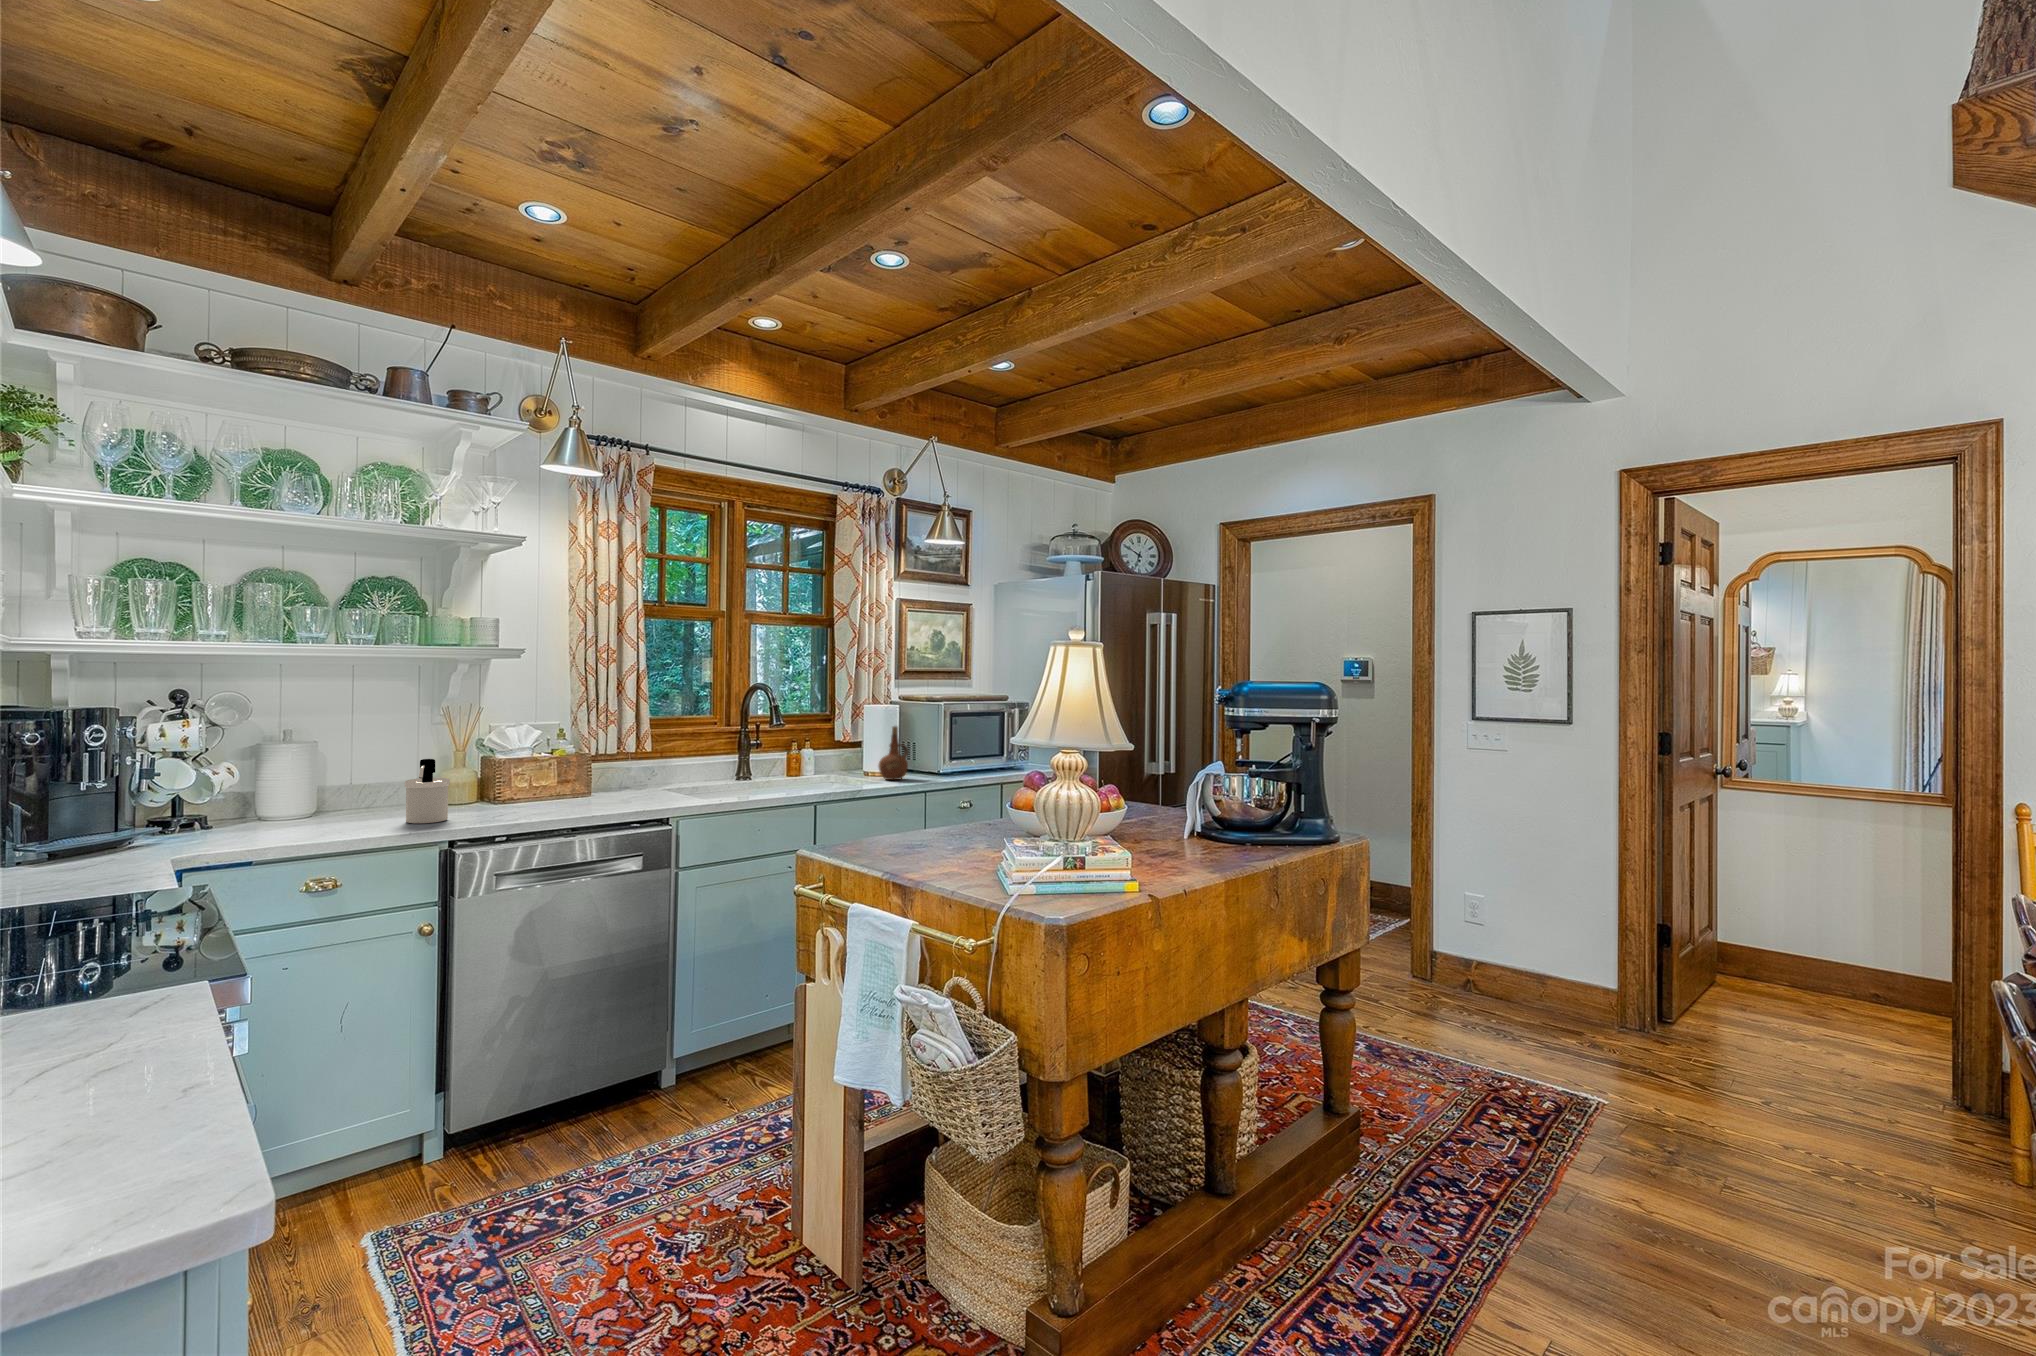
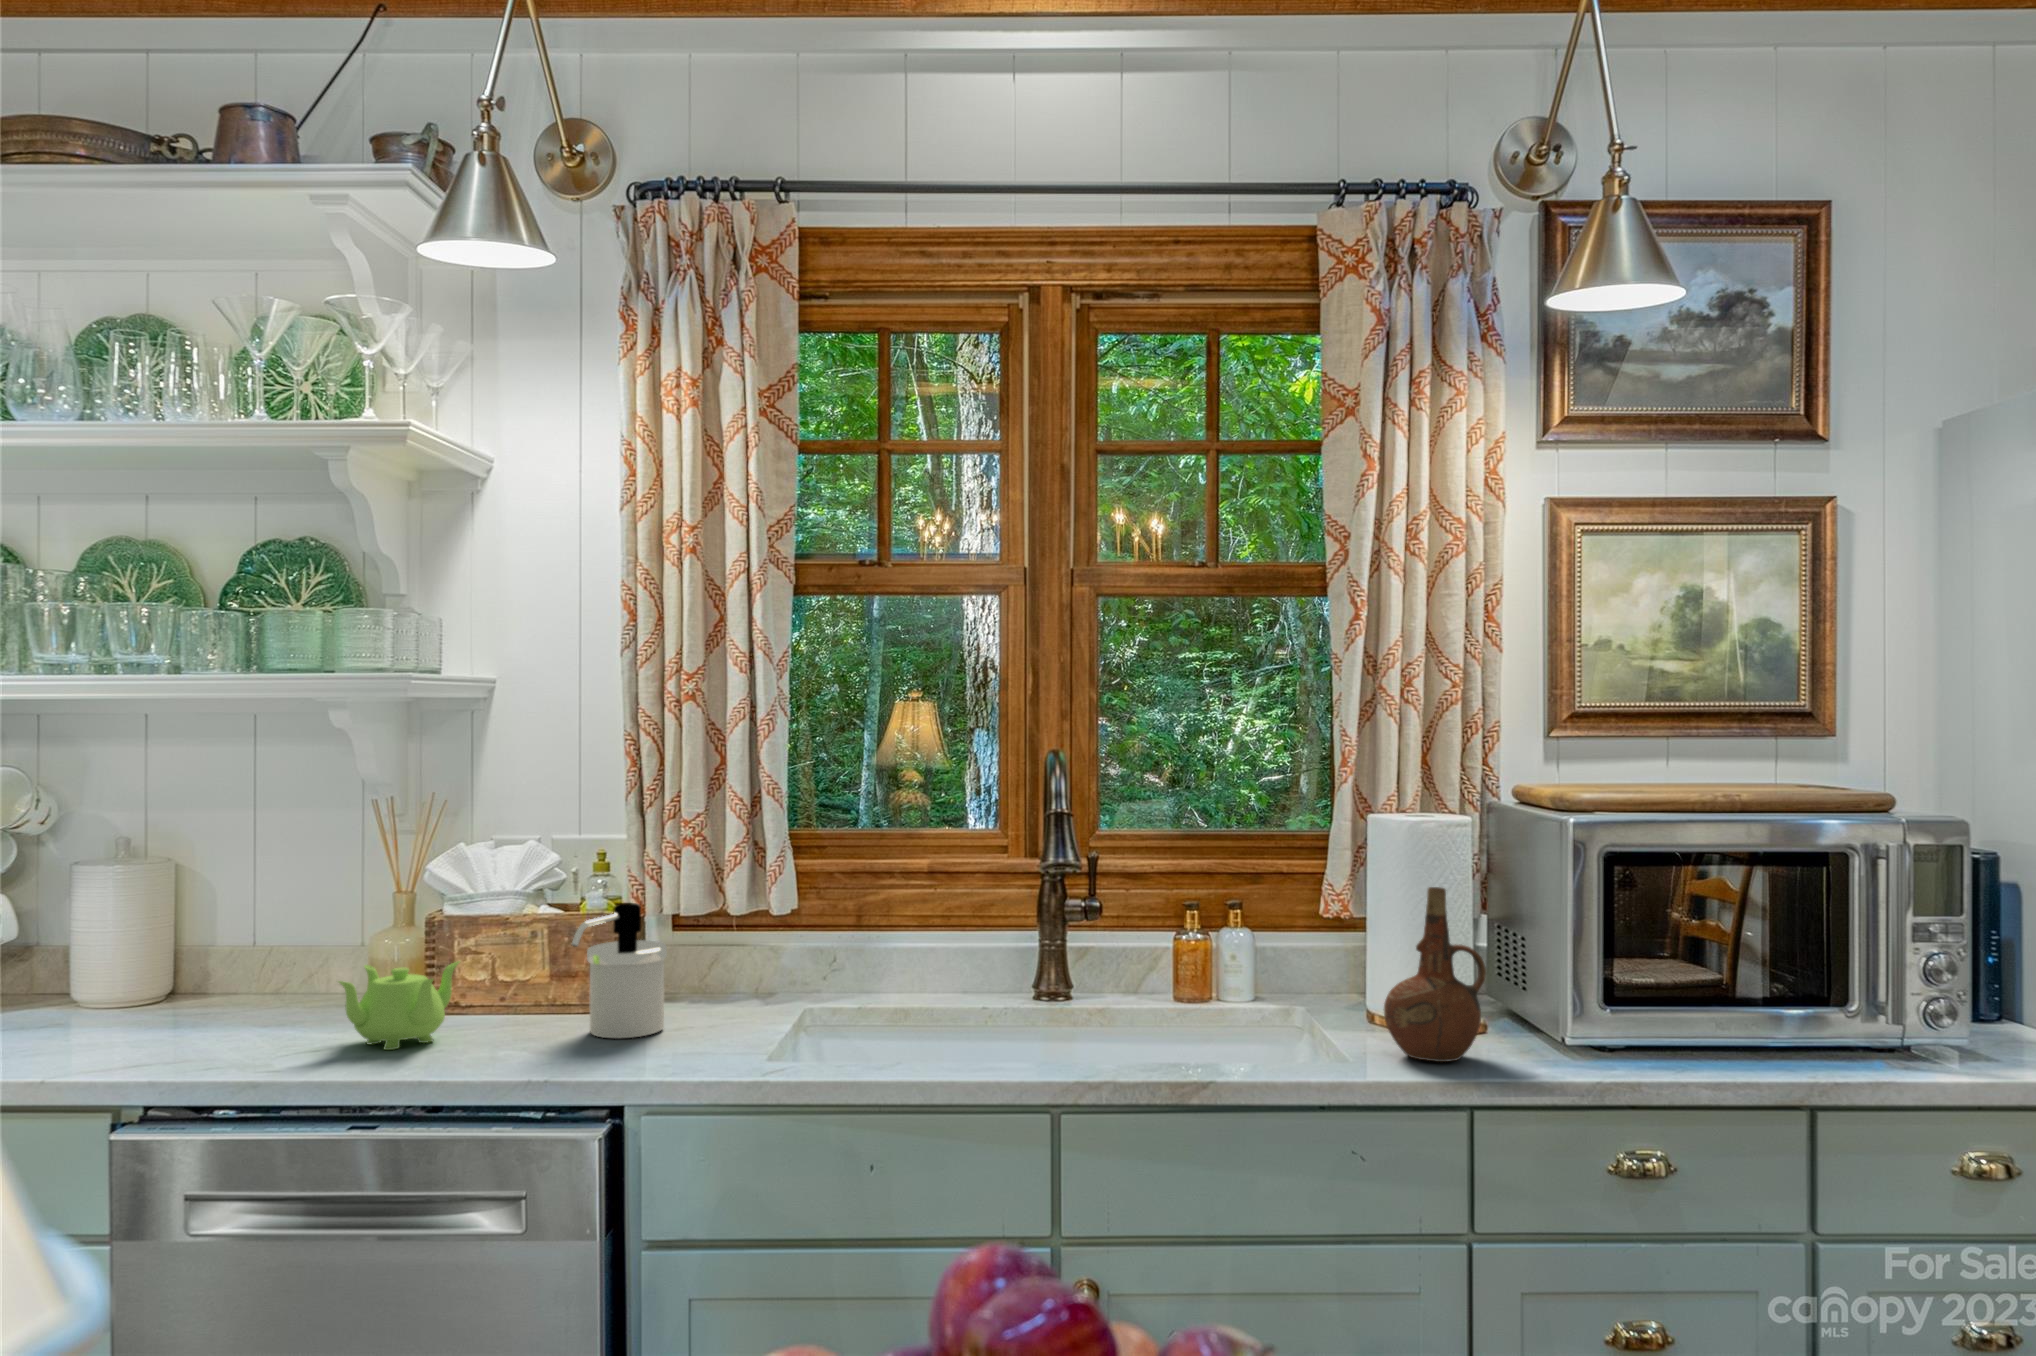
soap dispenser: present [405,759,450,823] -> present [572,903,667,1038]
teapot: none [495,776,556,812] -> present [339,961,459,1050]

